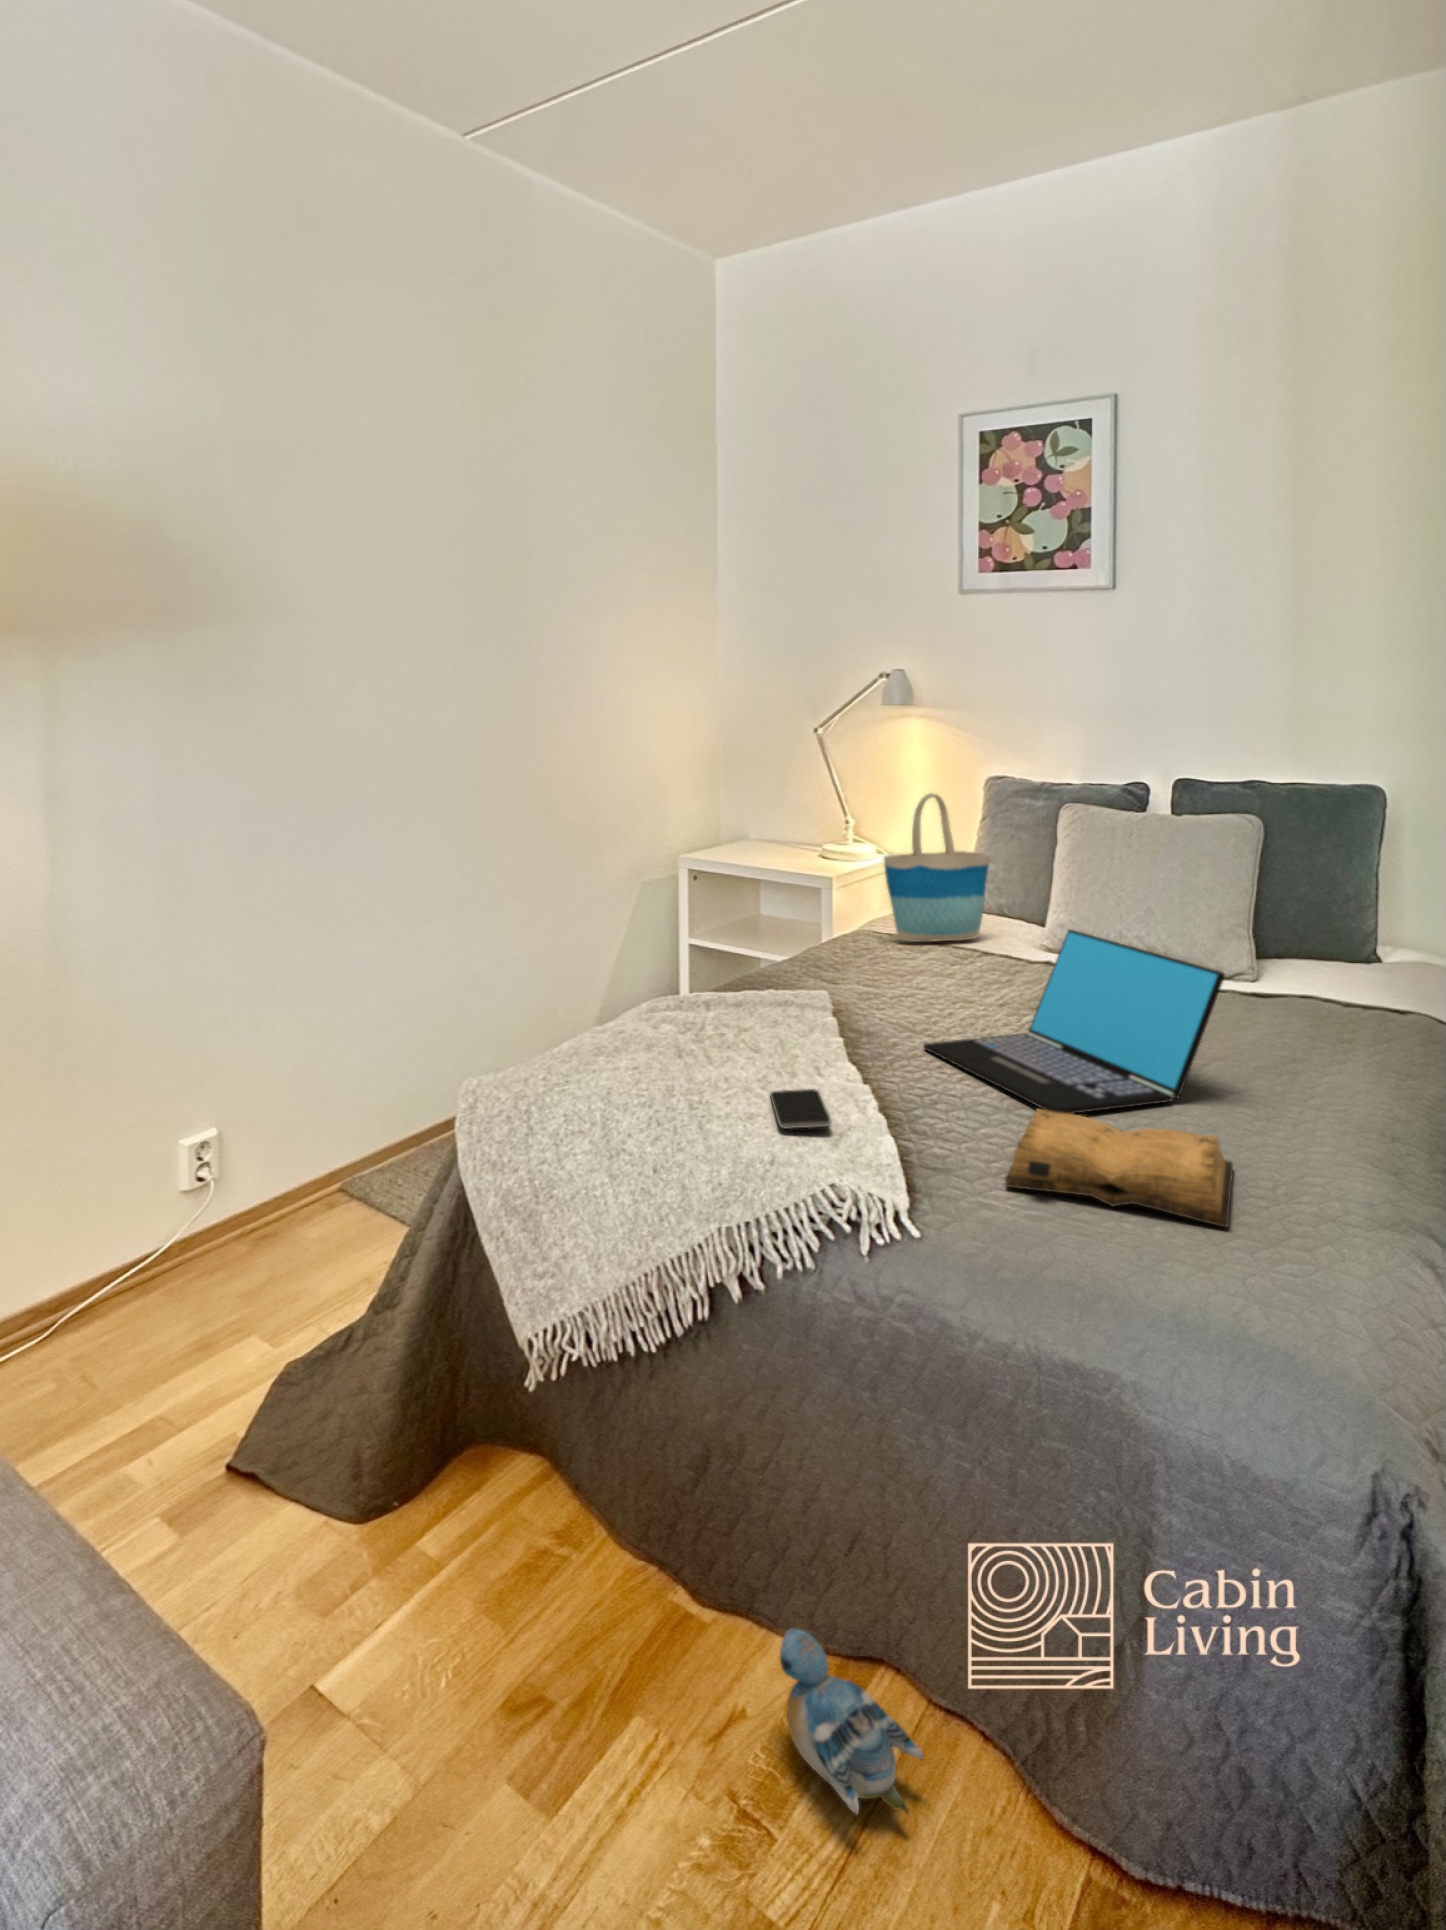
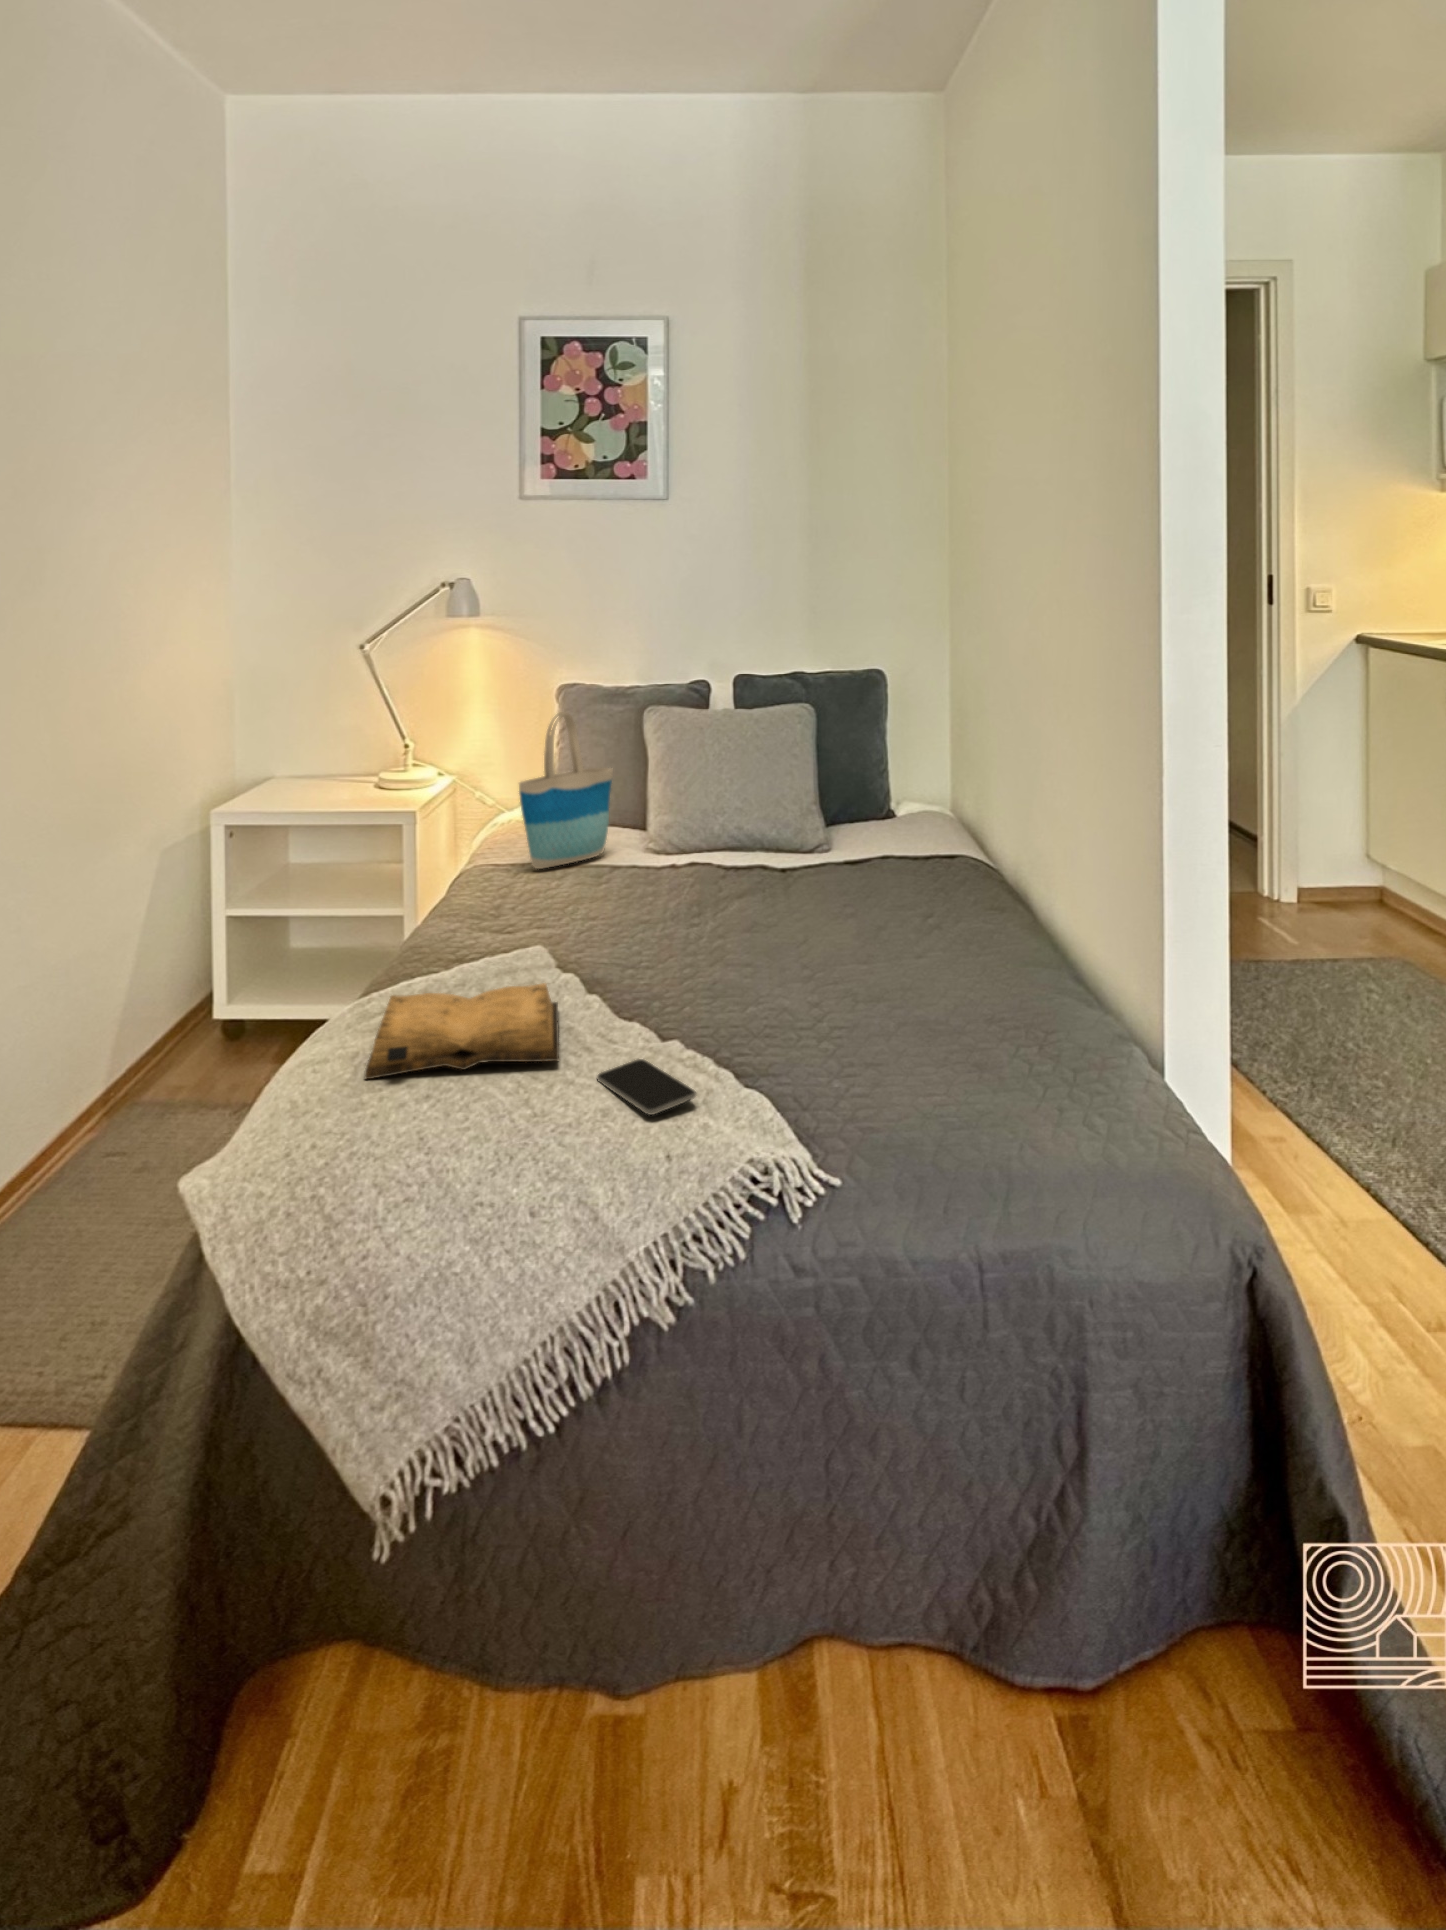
laptop: present [923,930,1225,1114] -> none [669,837,938,1022]
diary: present [1005,1109,1233,1227] -> present [365,983,559,1079]
plush toy: present [780,1629,923,1814] -> none [780,1655,948,1812]

